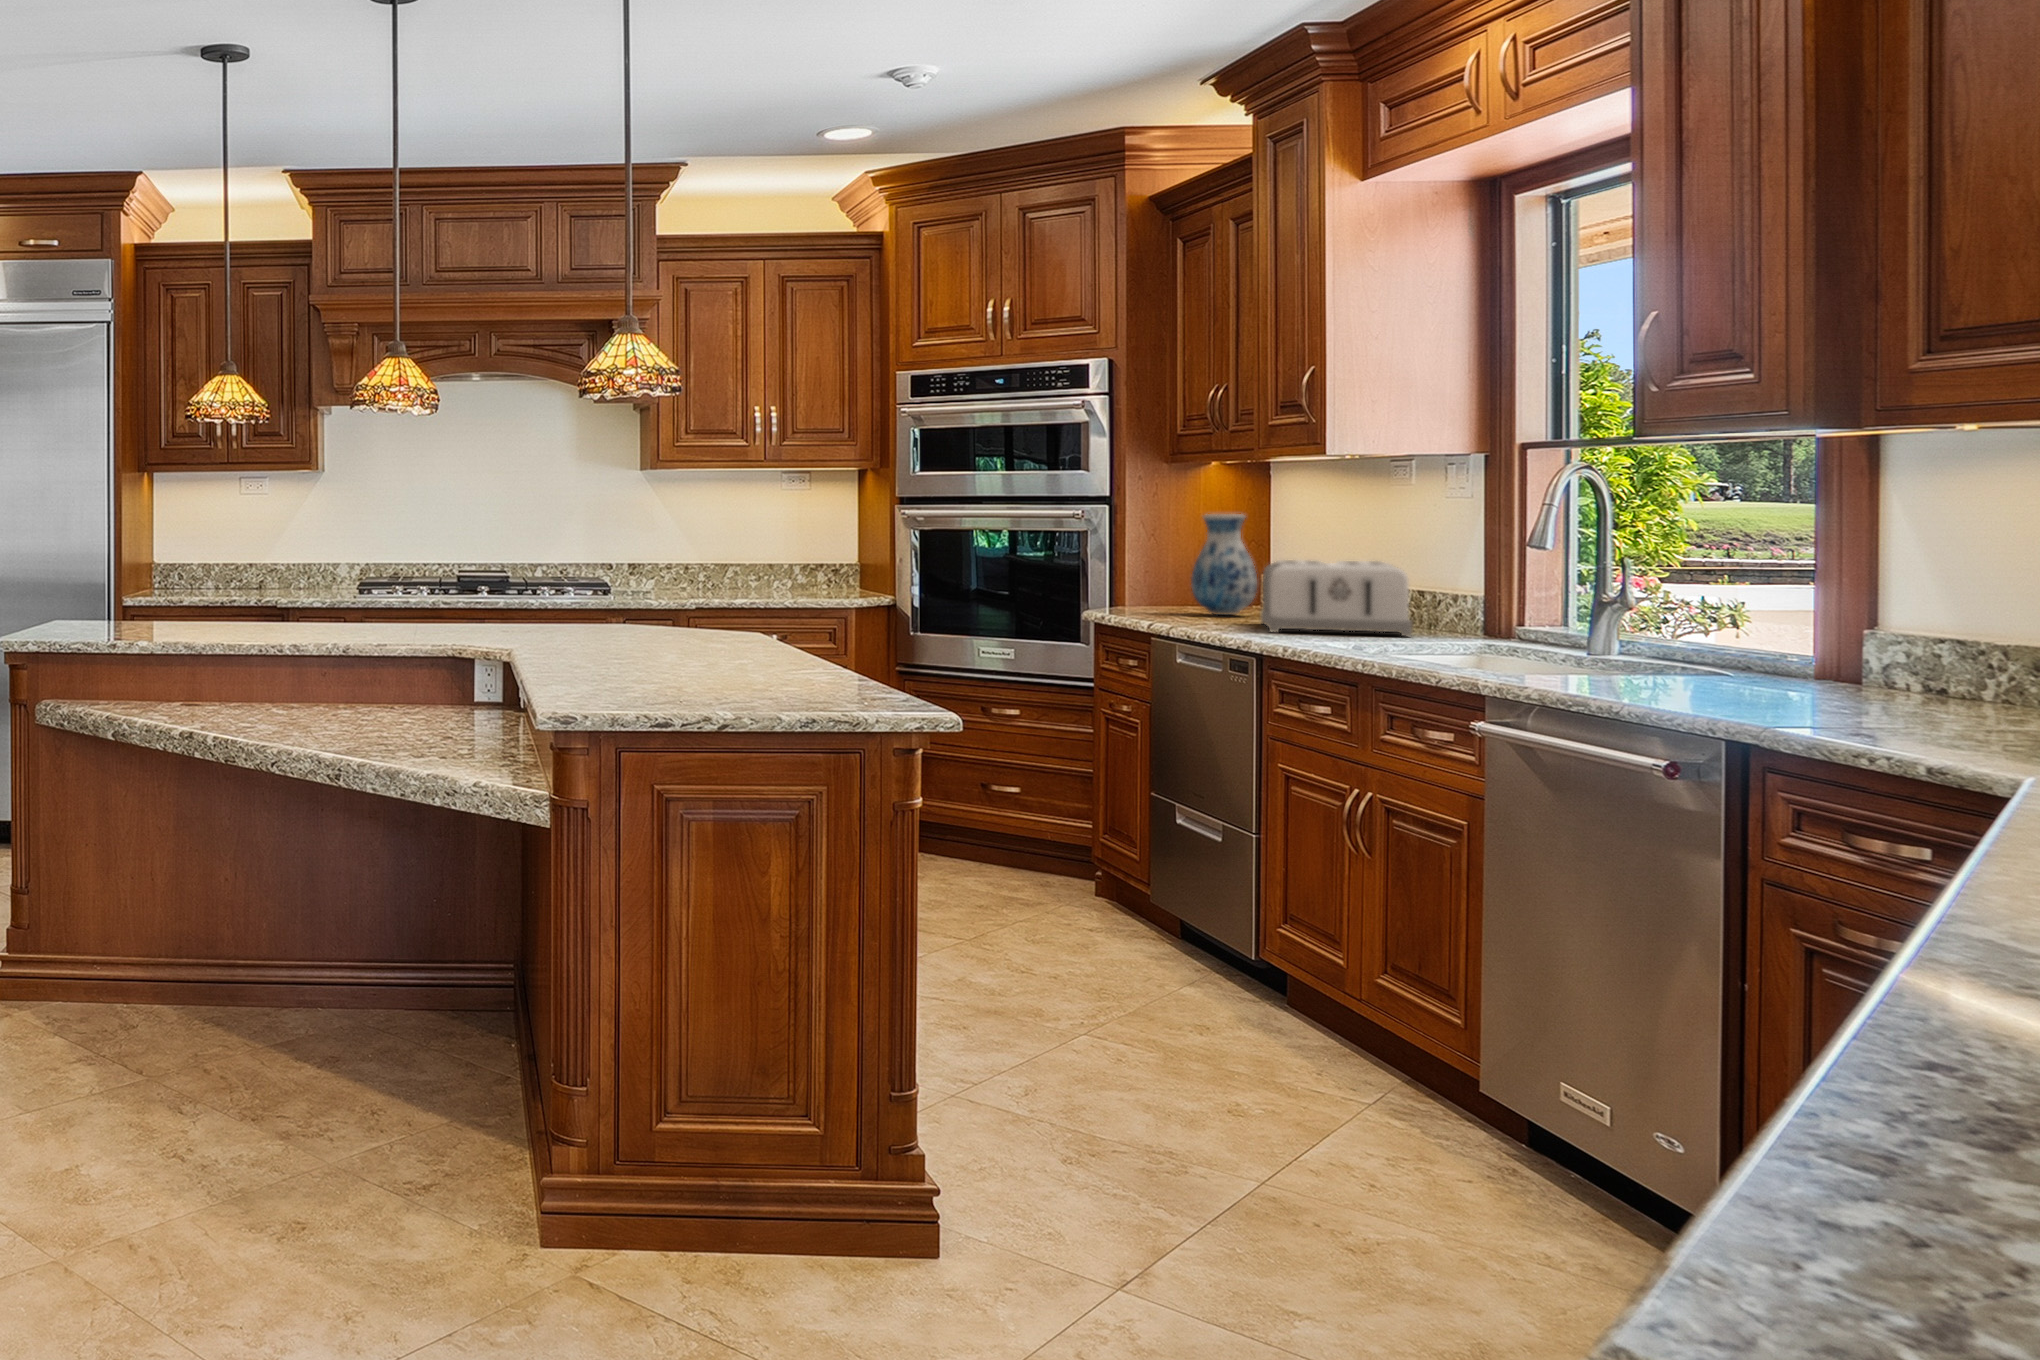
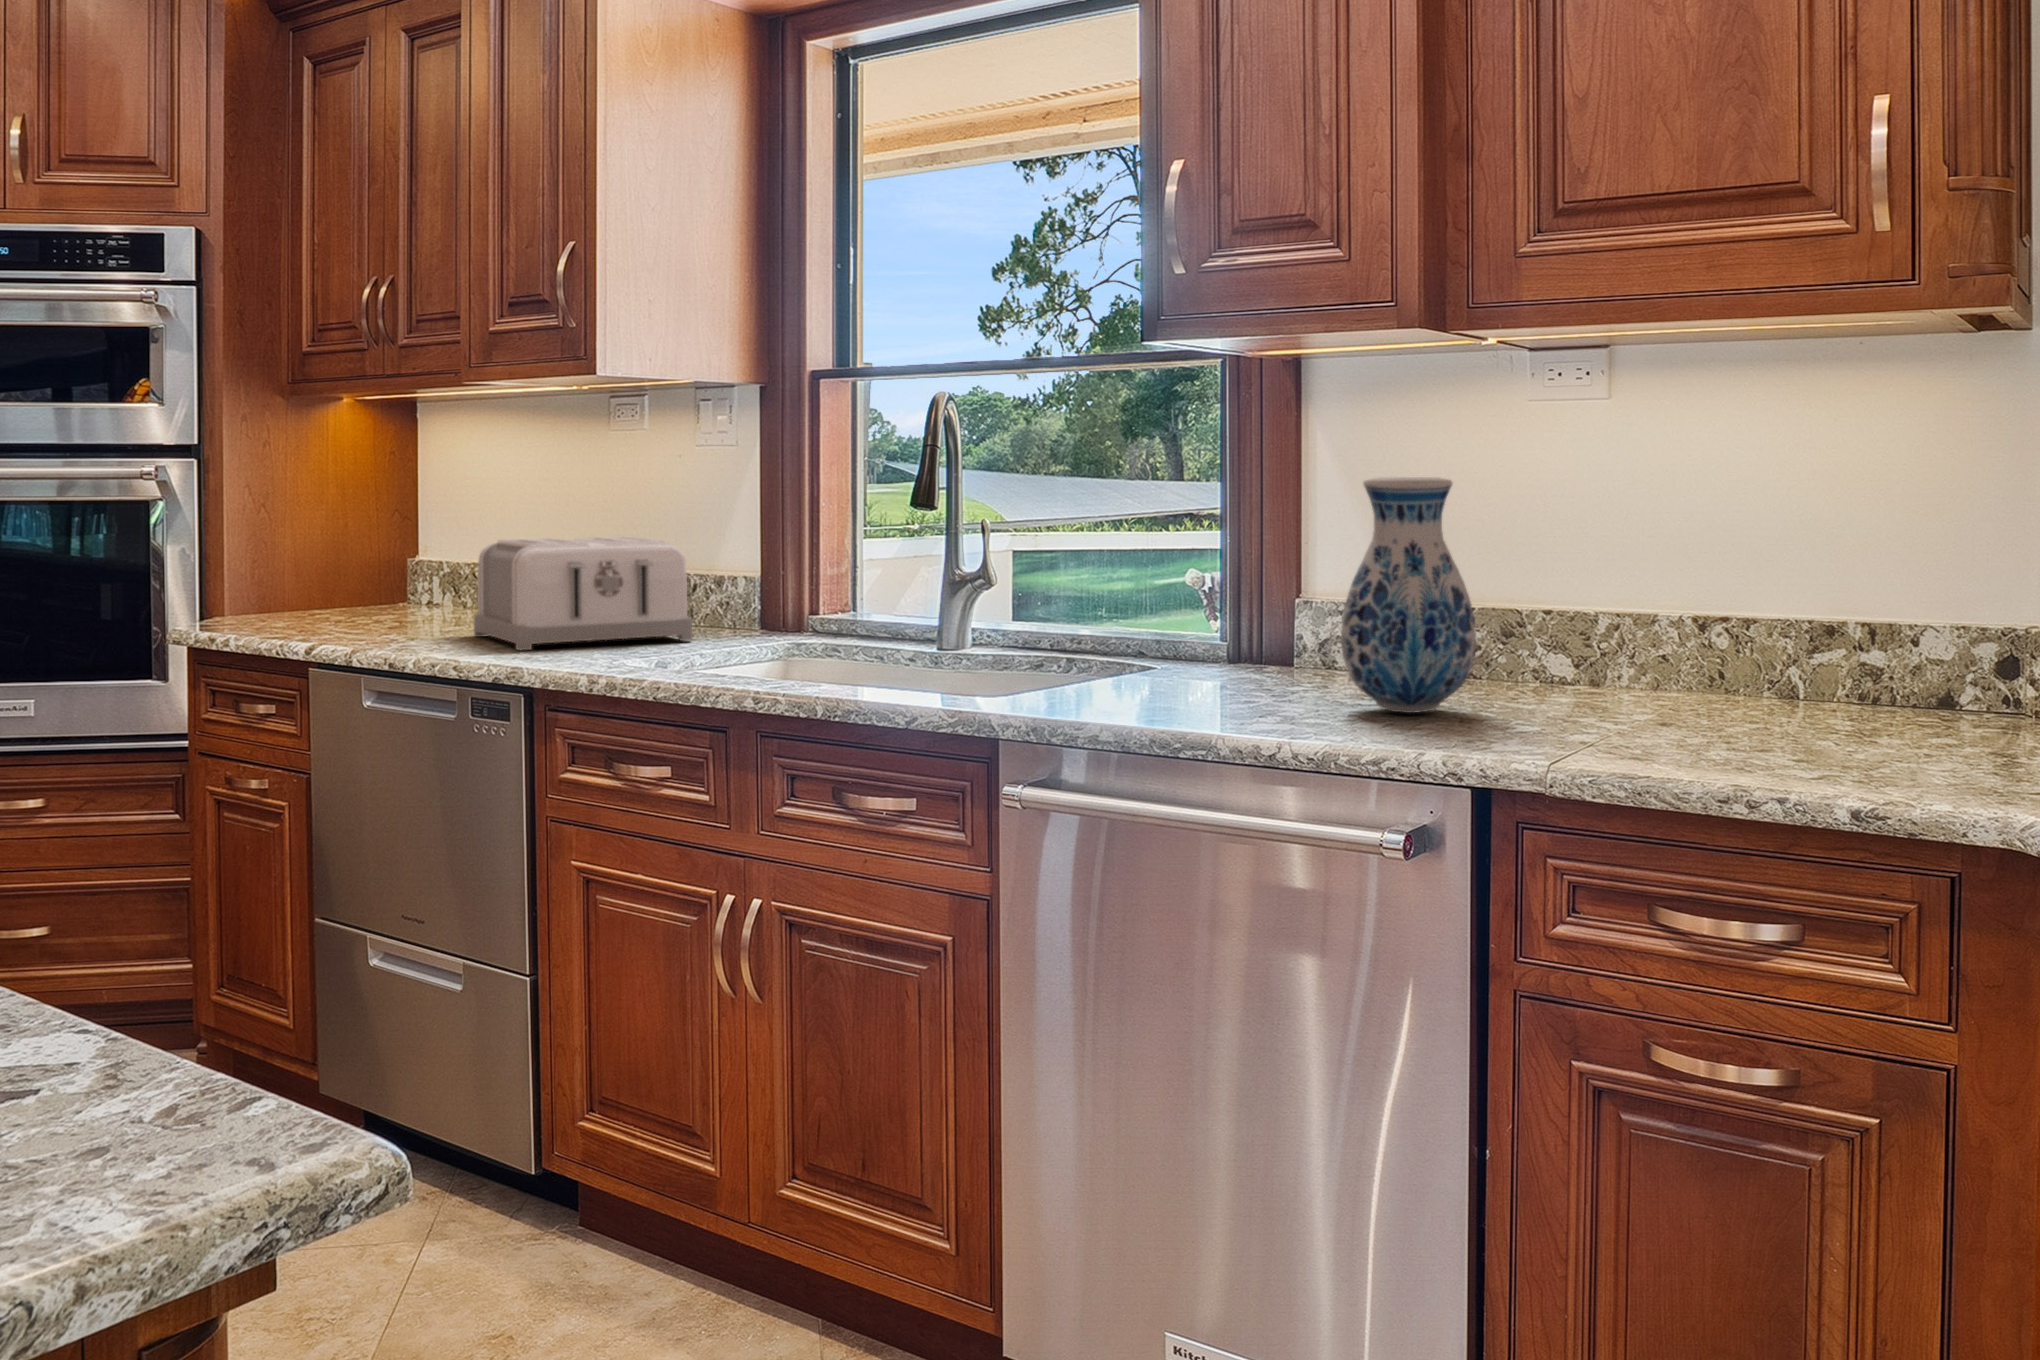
vase: present [1191,514,1257,615] -> present [1341,477,1476,713]

